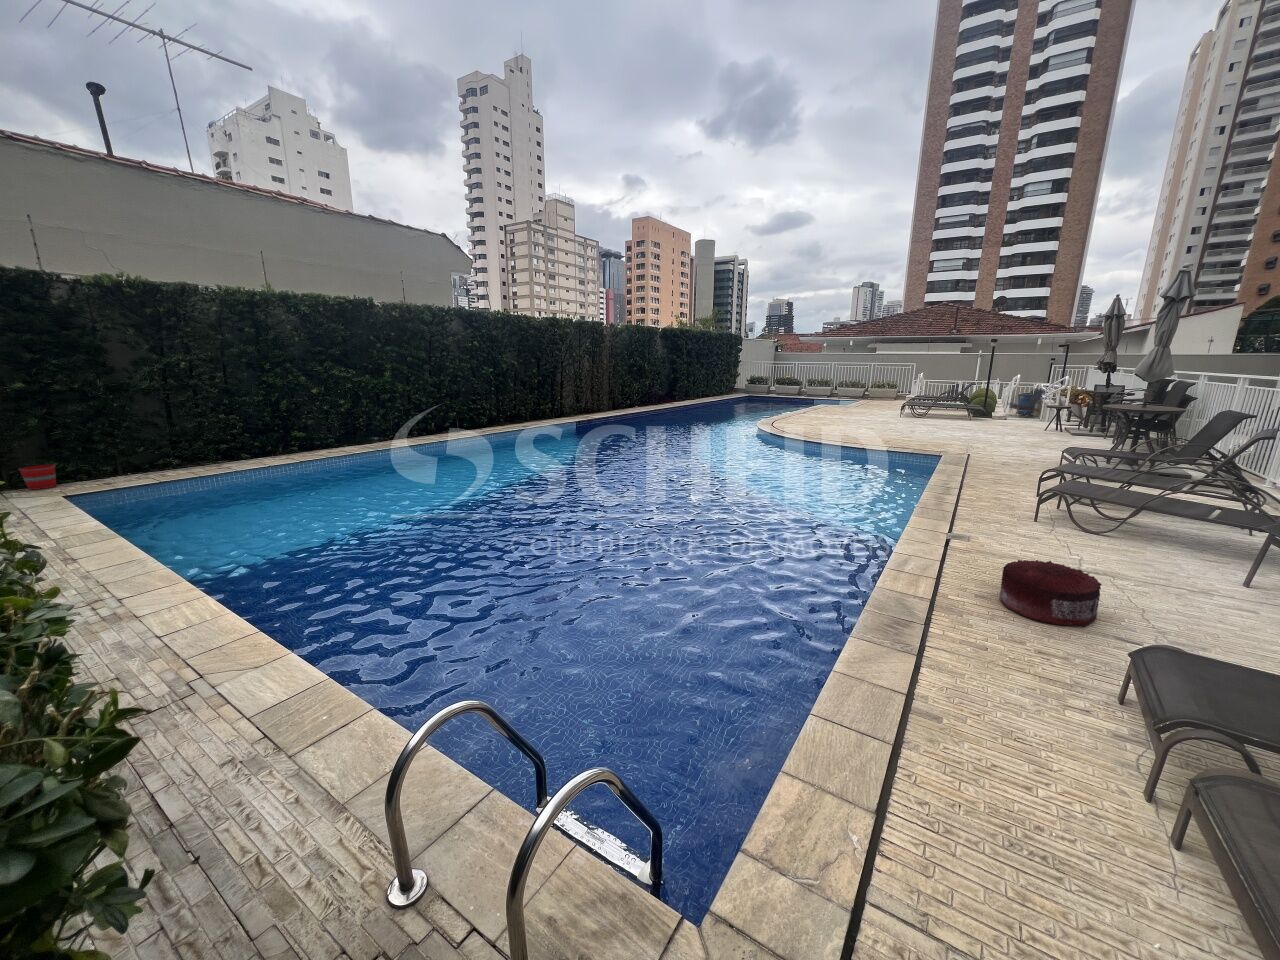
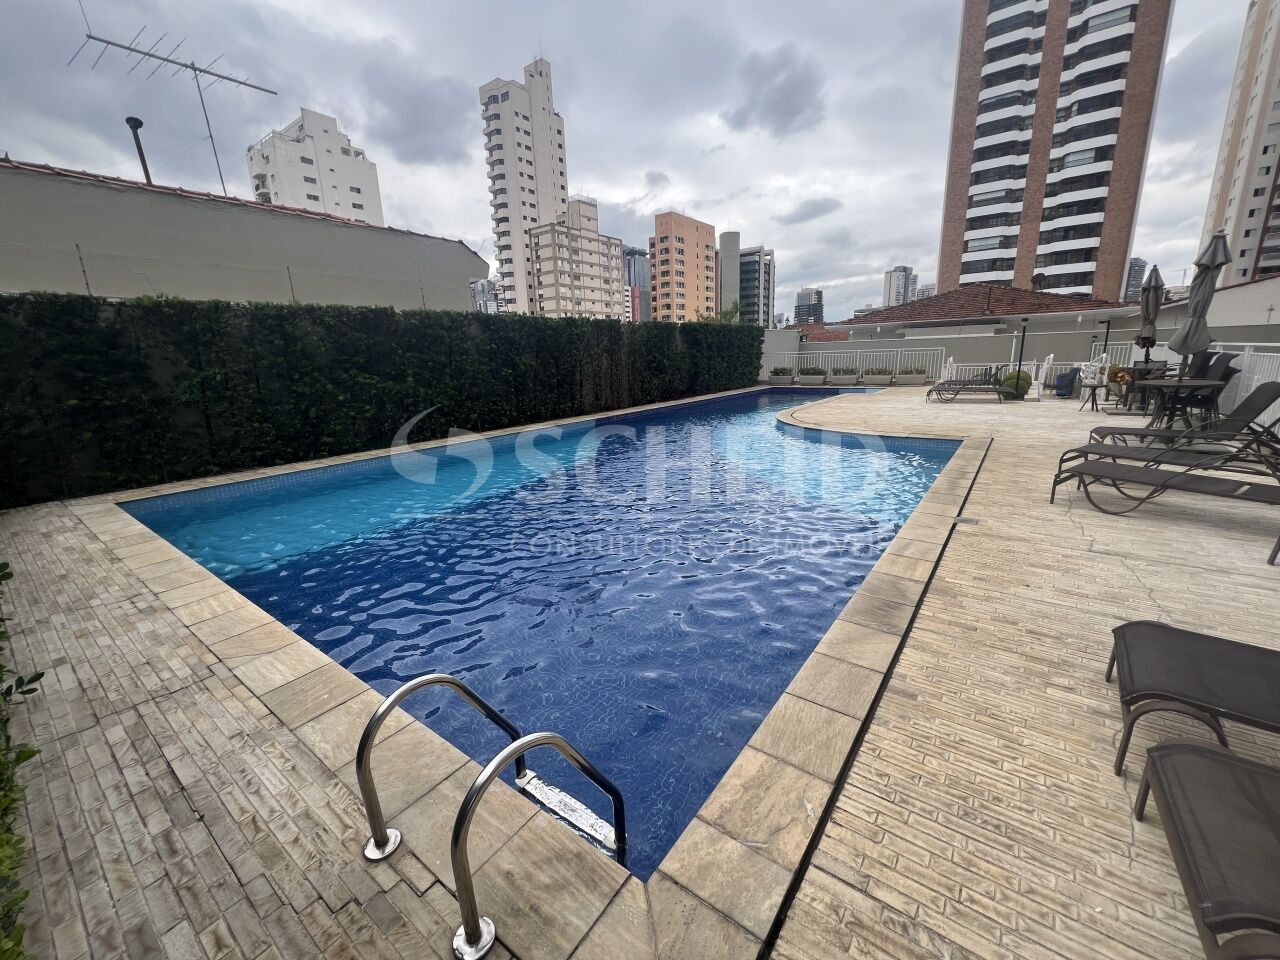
bucket: present [19,465,56,490] -> none [82,473,116,497]
pouf: present [999,560,1102,626] -> none [997,539,1101,604]

